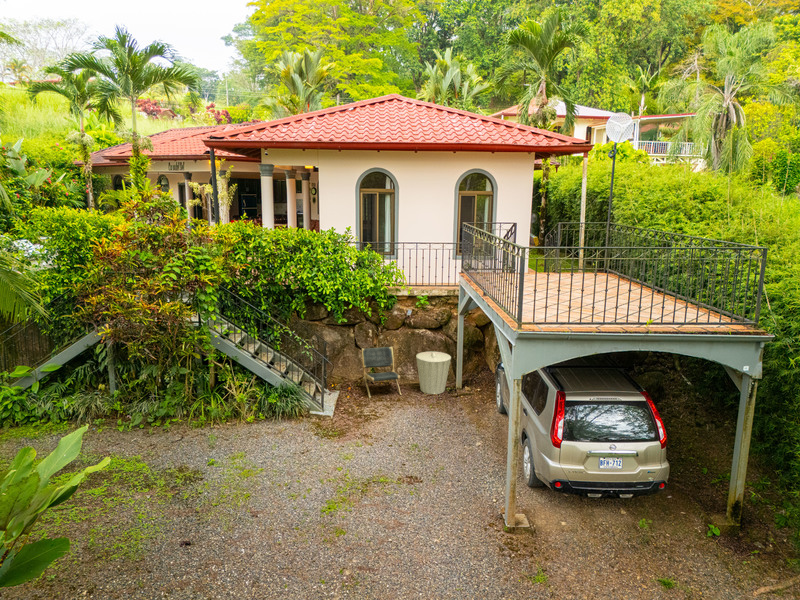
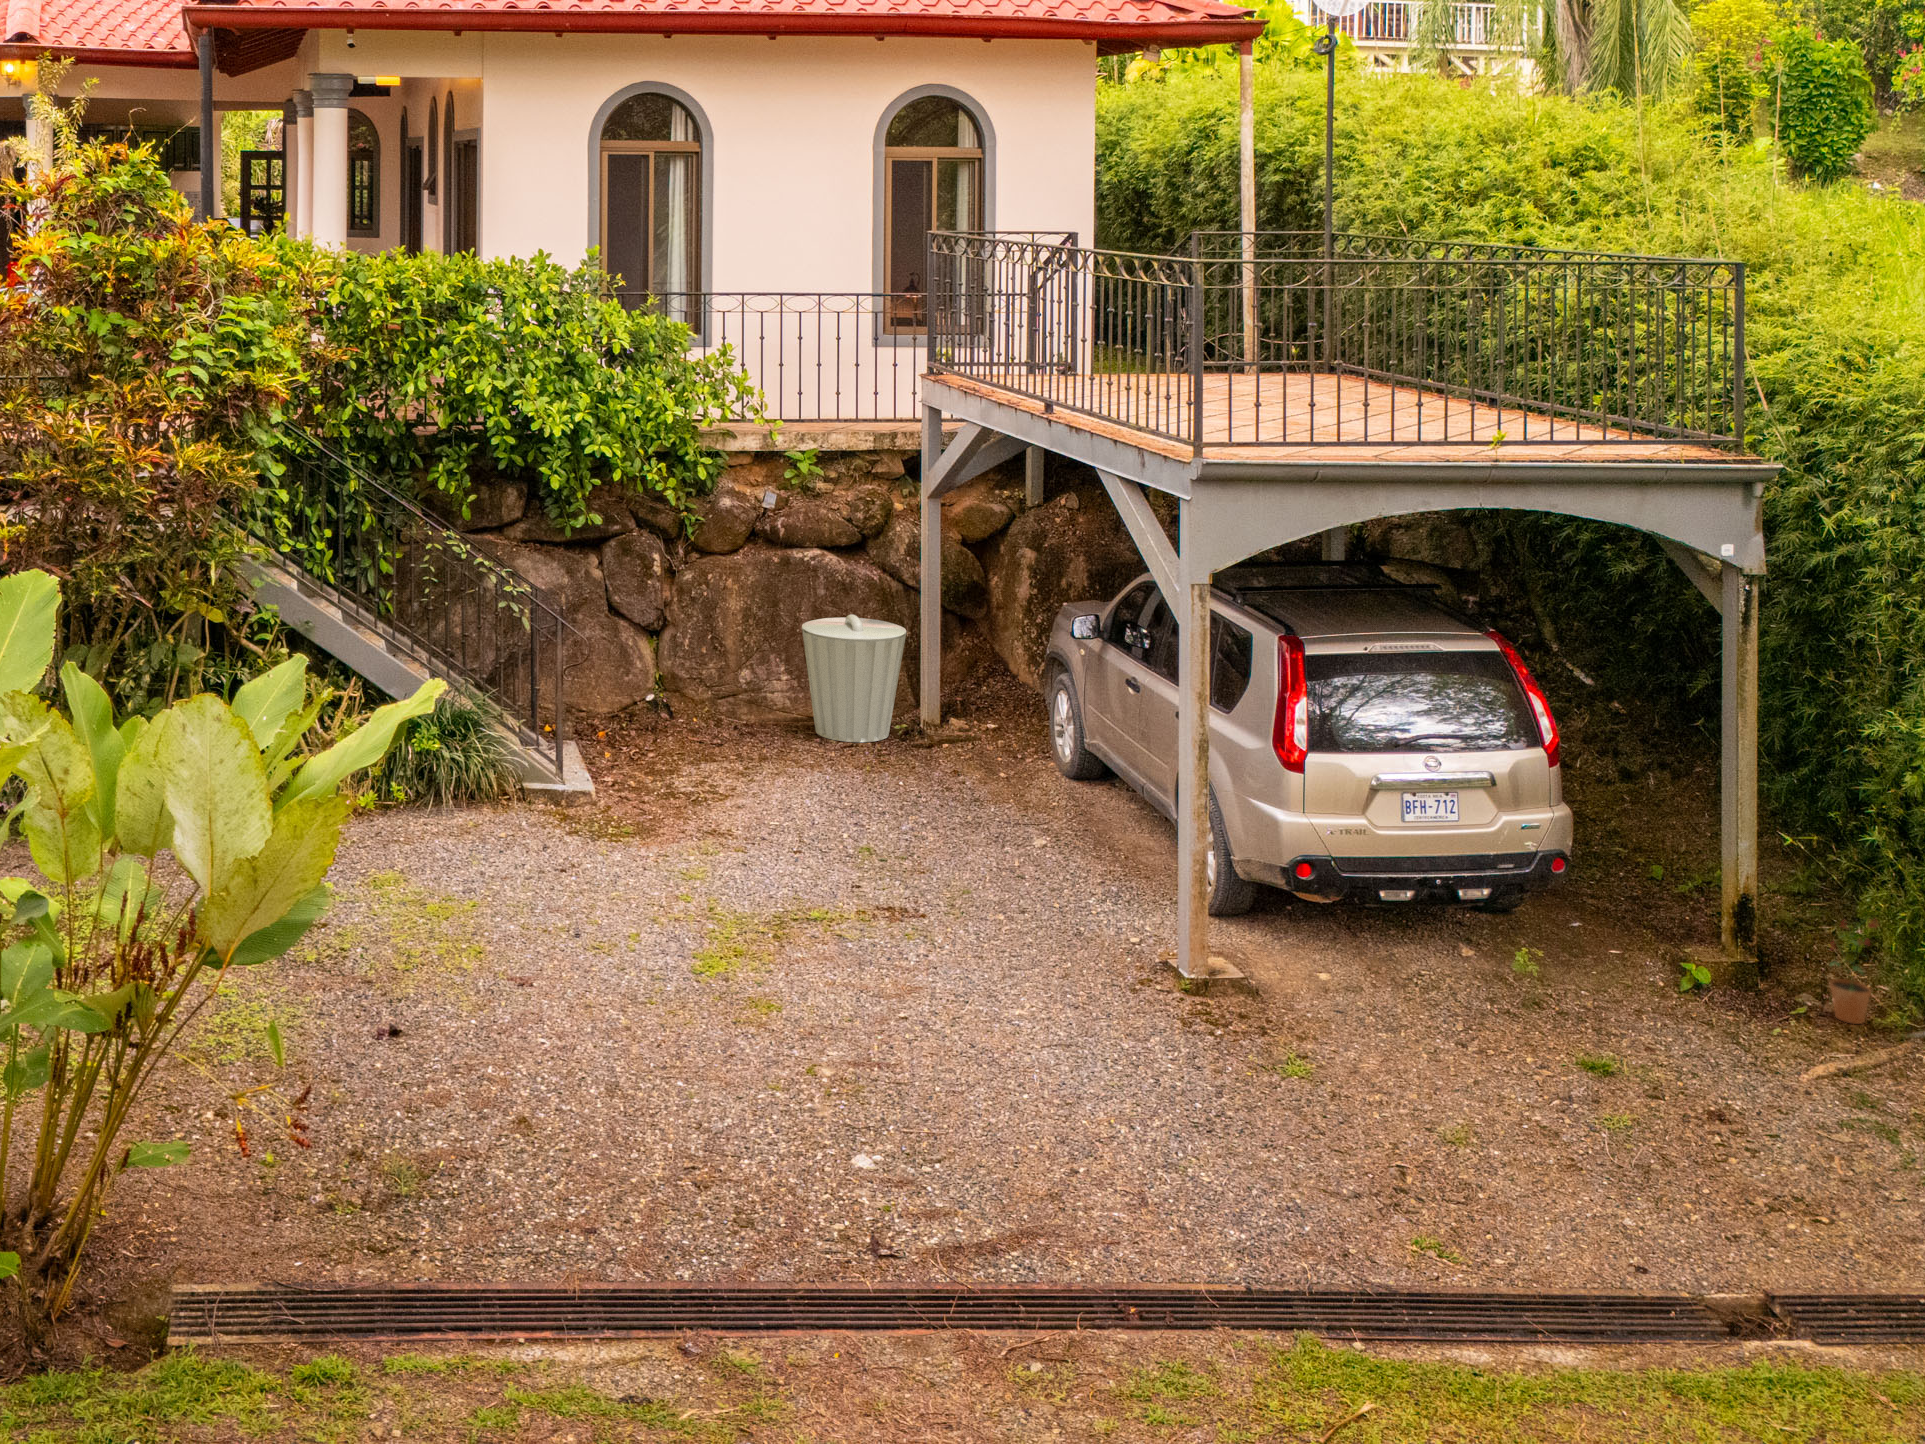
lounge chair: present [361,347,401,398] -> none [635,604,768,752]
potted plant: none [766,515,792,555] -> present [1829,918,1879,1024]

